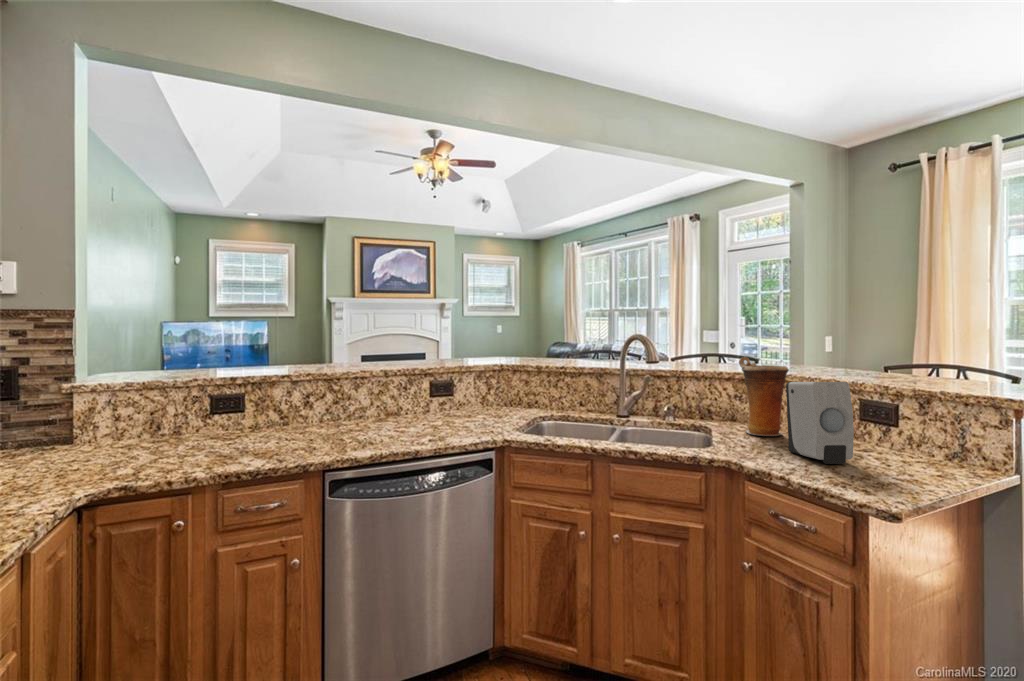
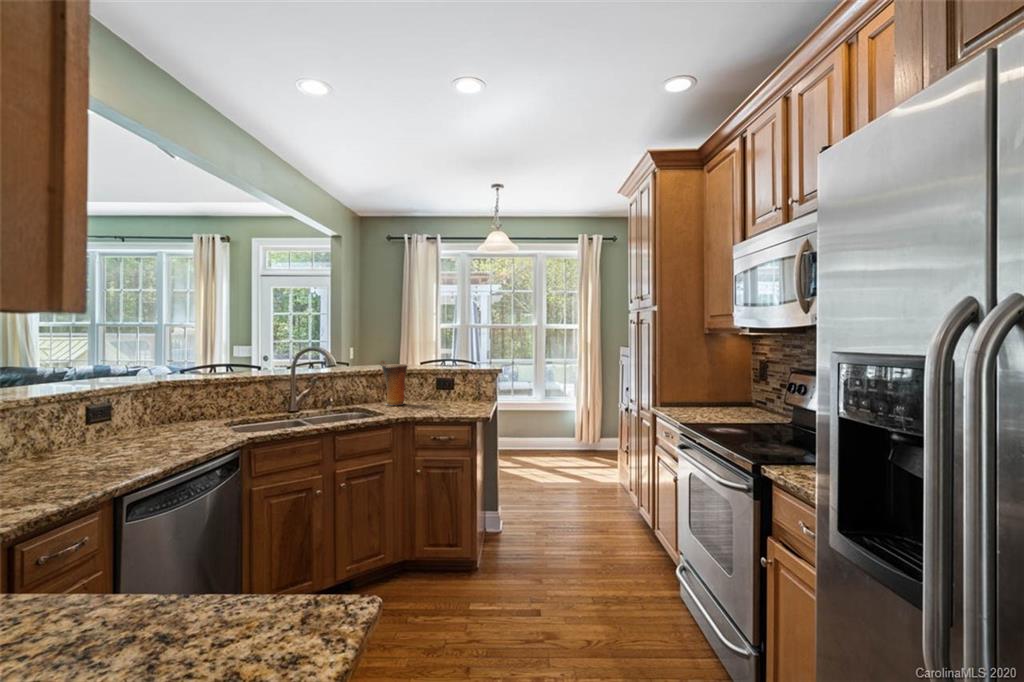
soap dispenser: present [786,382,854,464] -> none [420,368,454,409]

